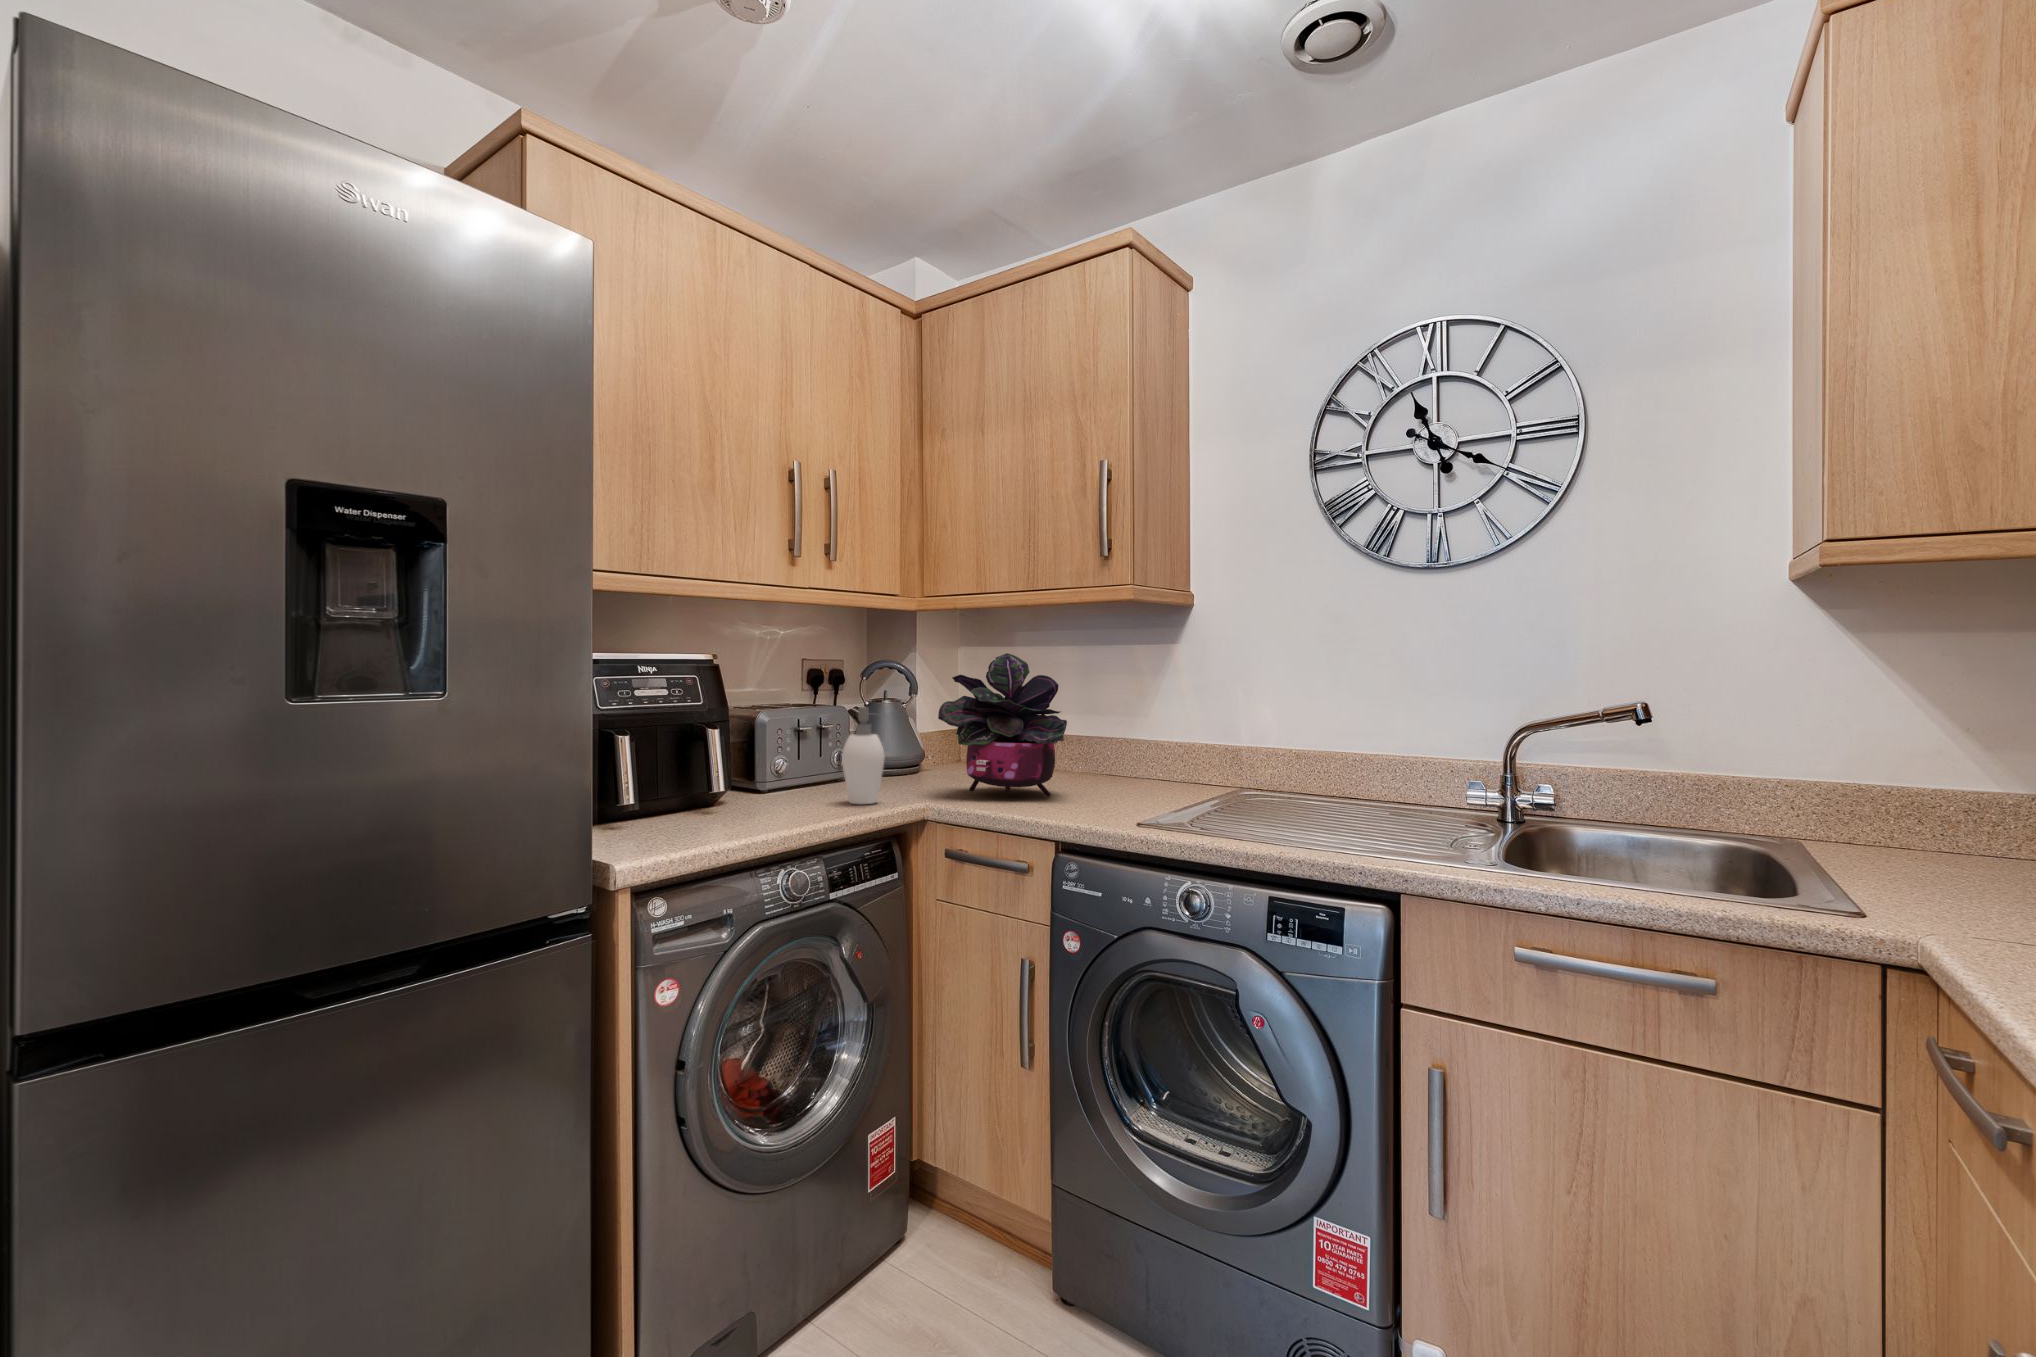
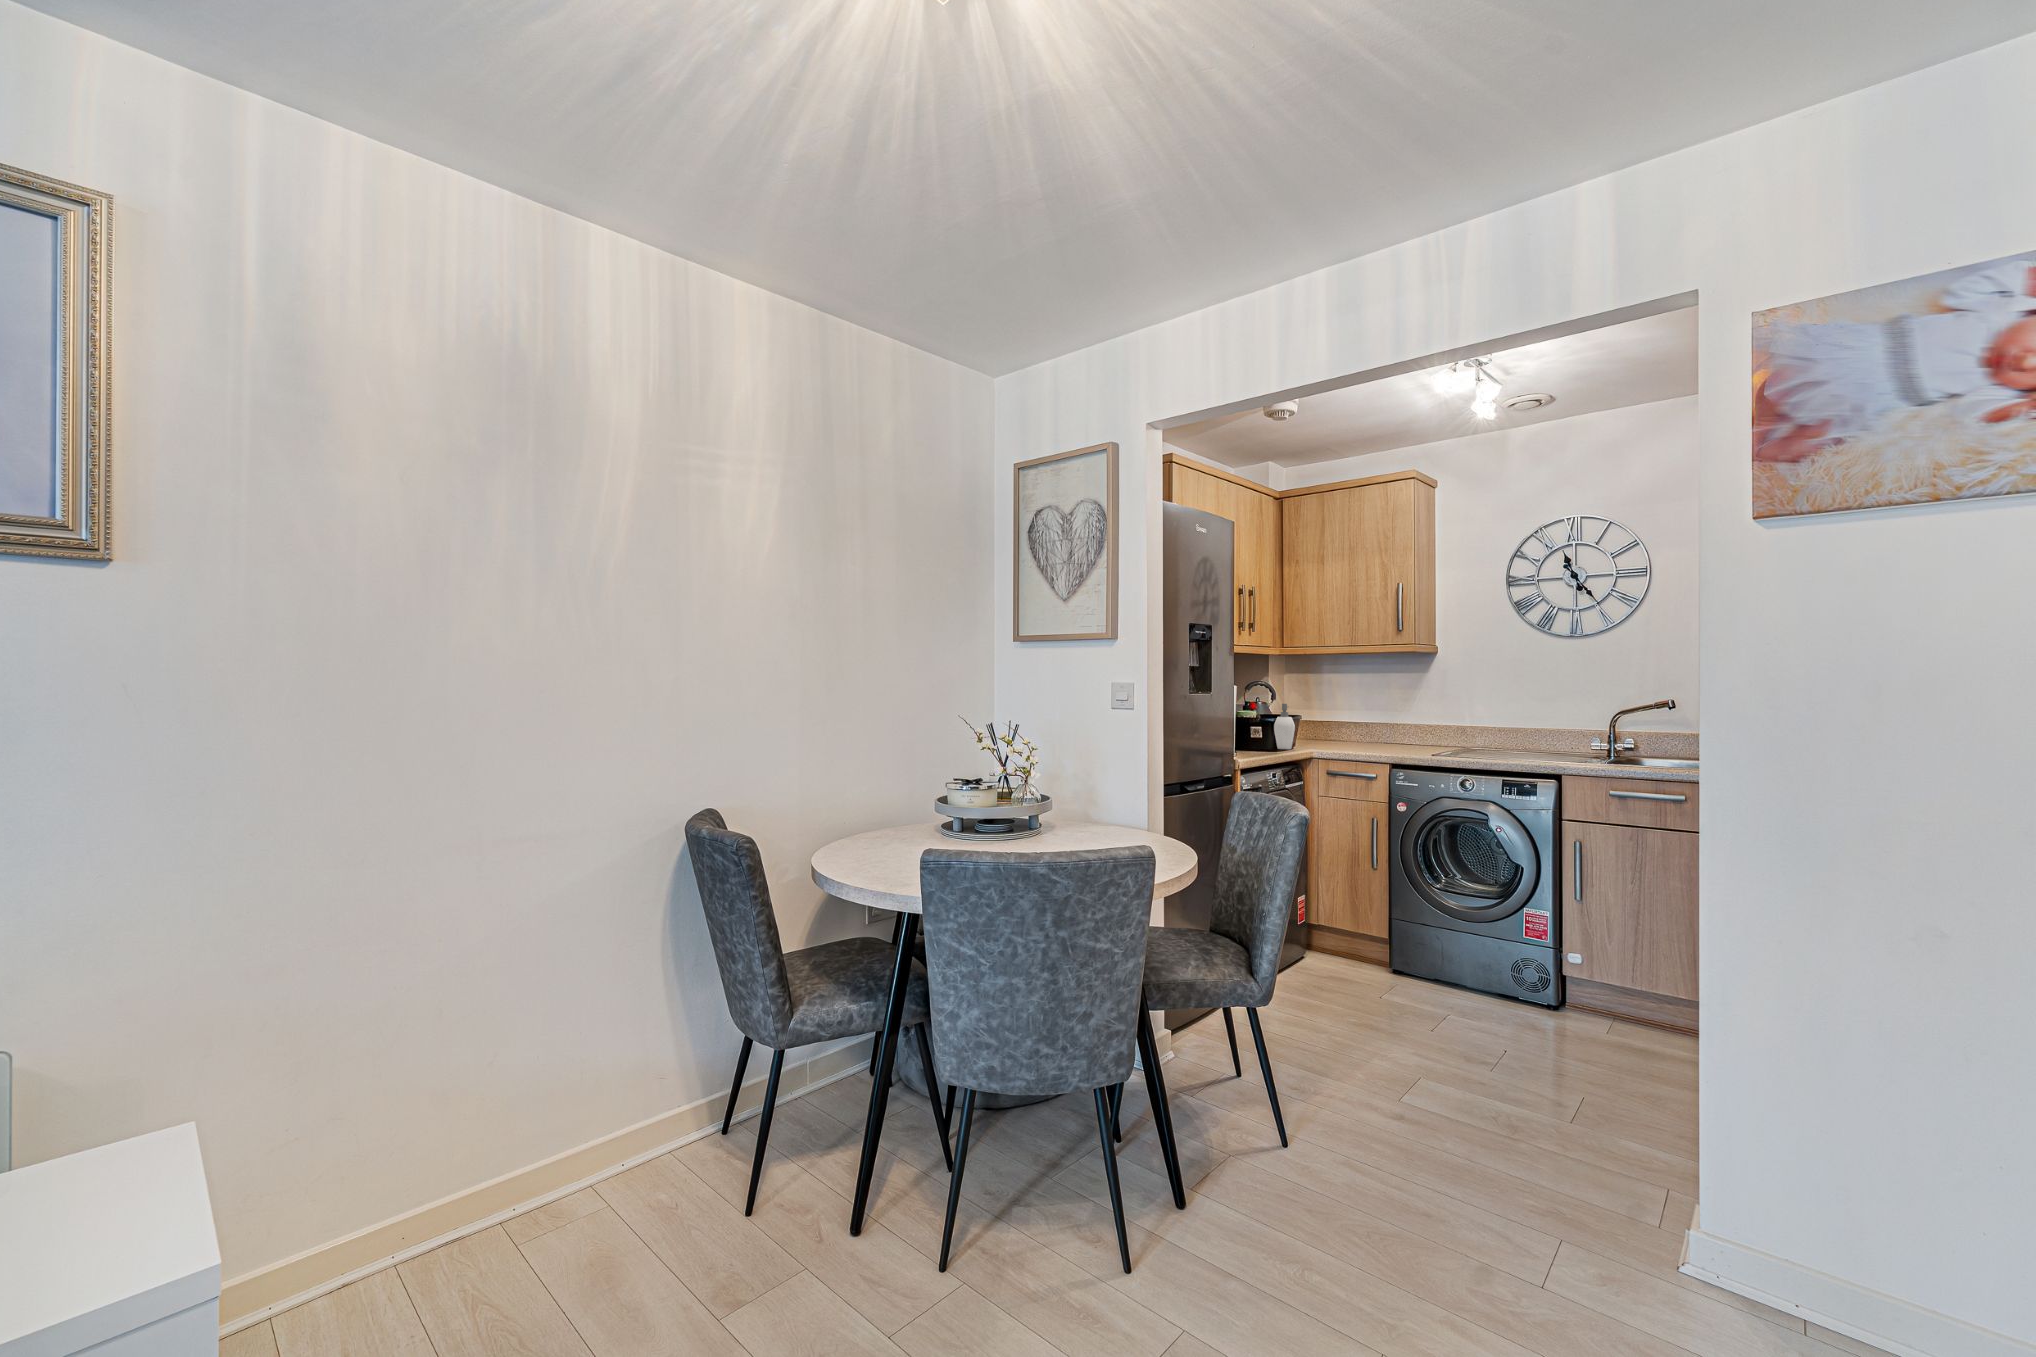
potted plant: present [938,653,1067,797] -> none [1314,678,1383,749]

